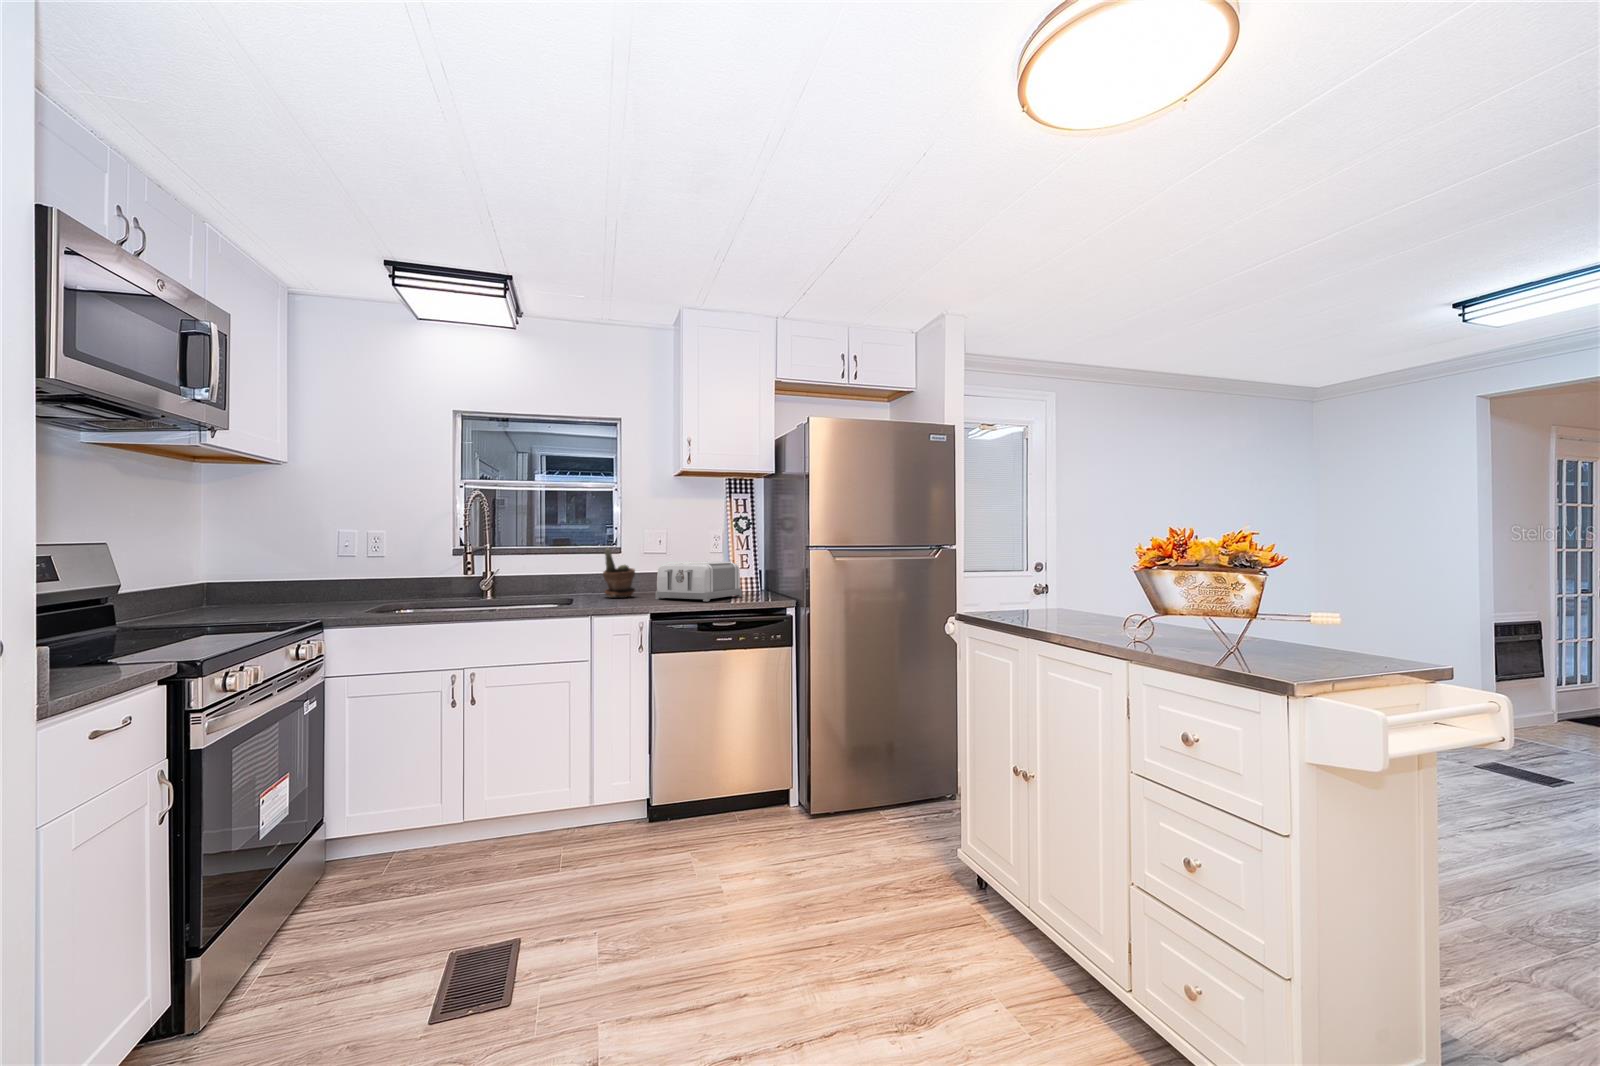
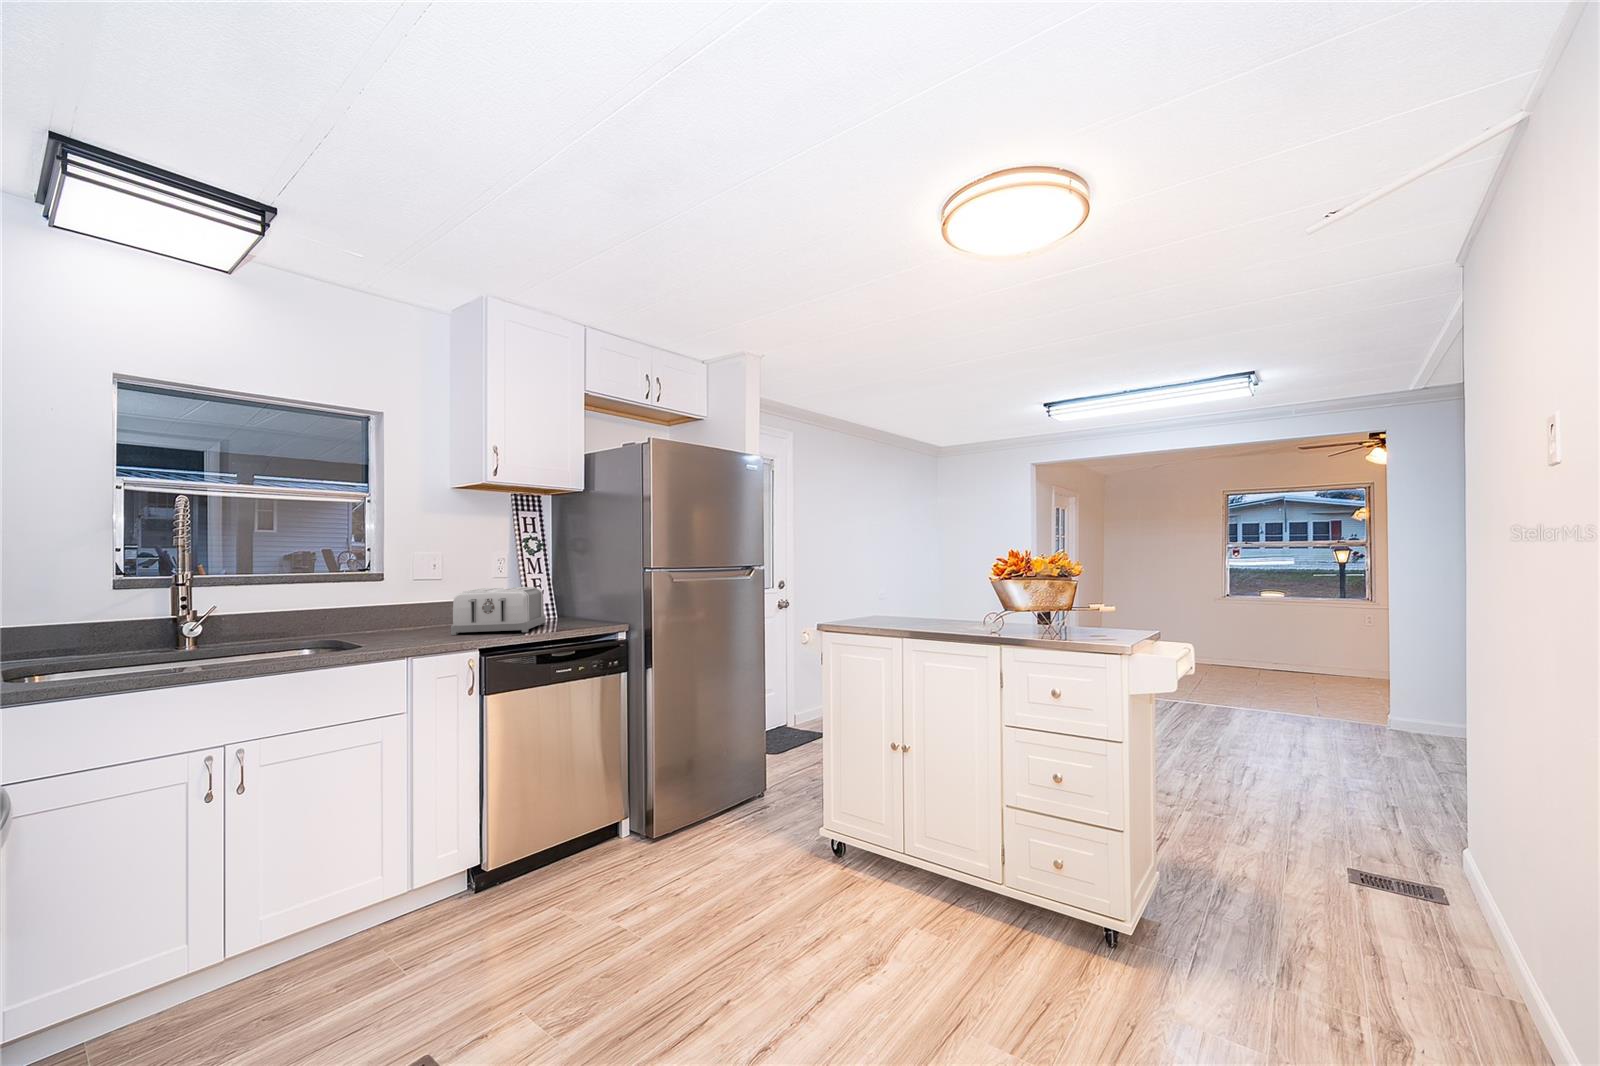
potted plant: present [603,548,635,598] -> none [371,576,415,638]

